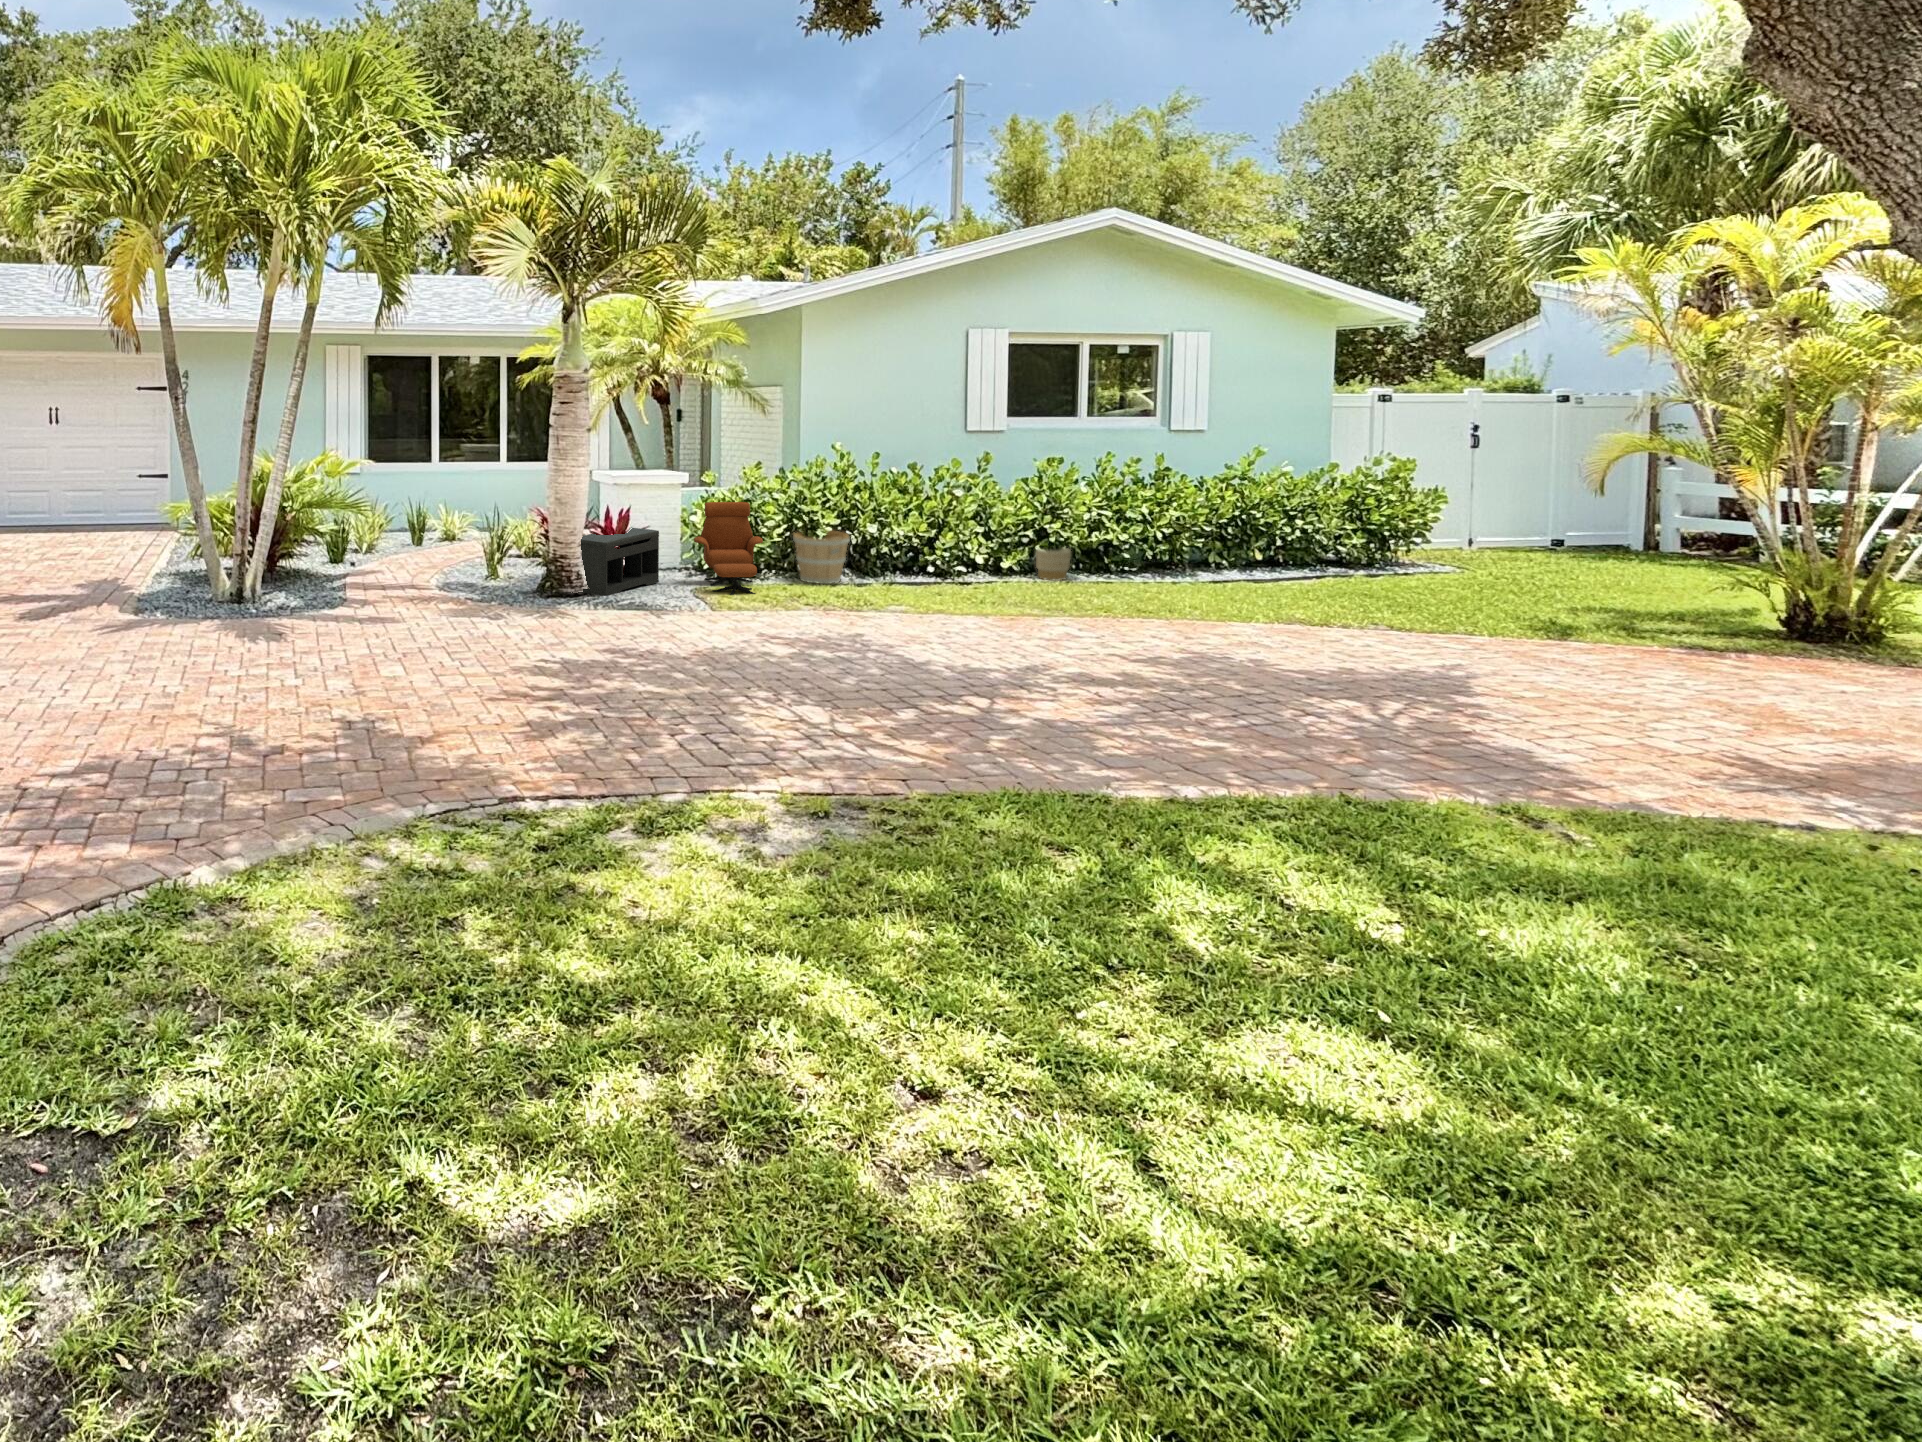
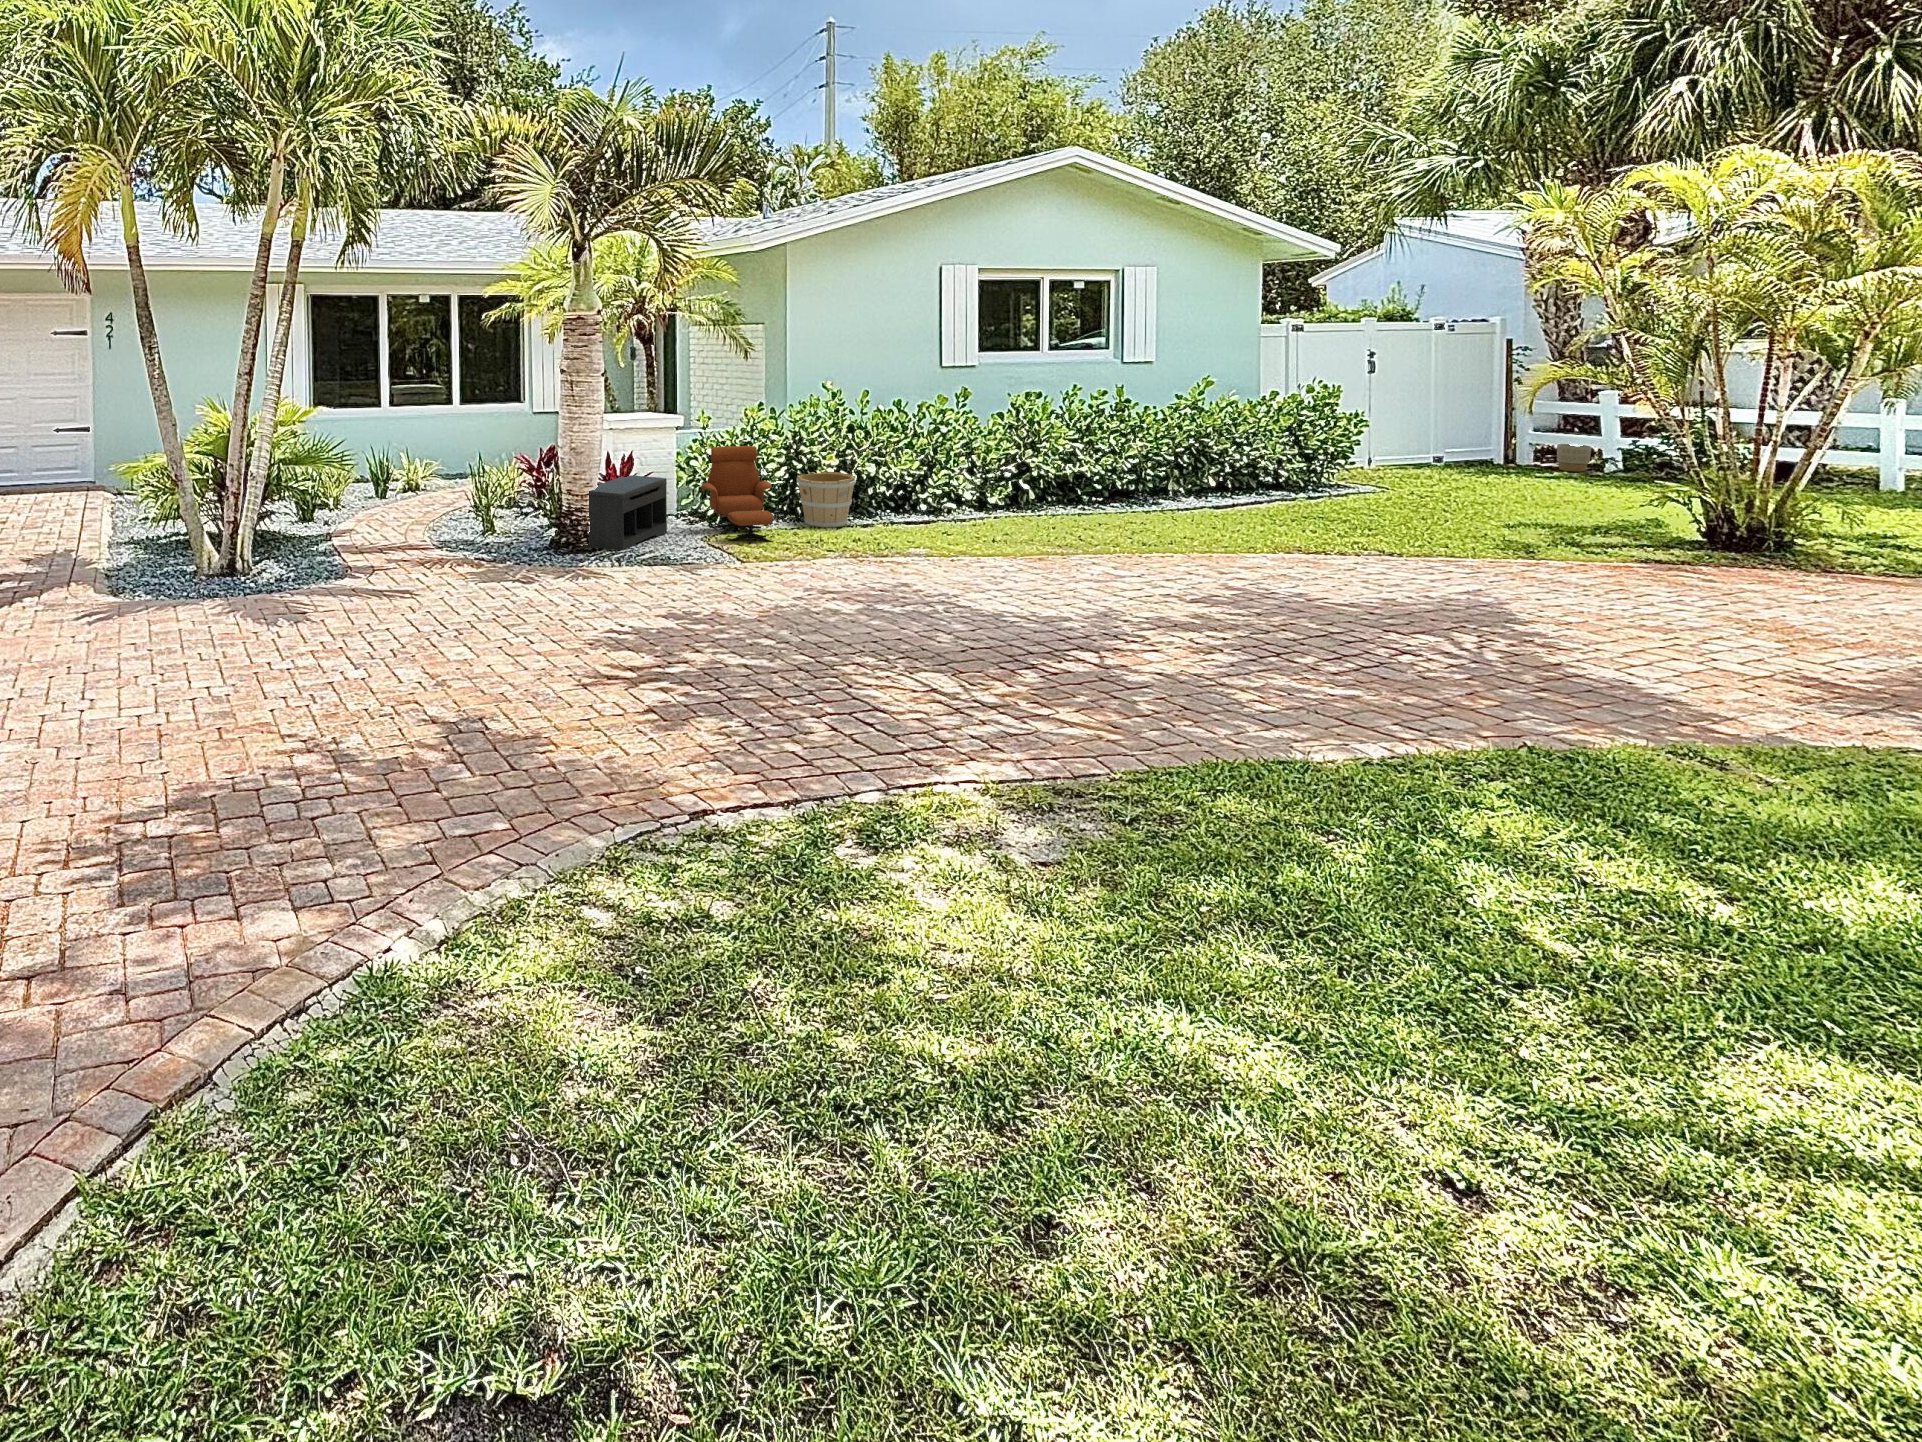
planter: present [1036,547,1070,581] -> present [1557,444,1591,472]

